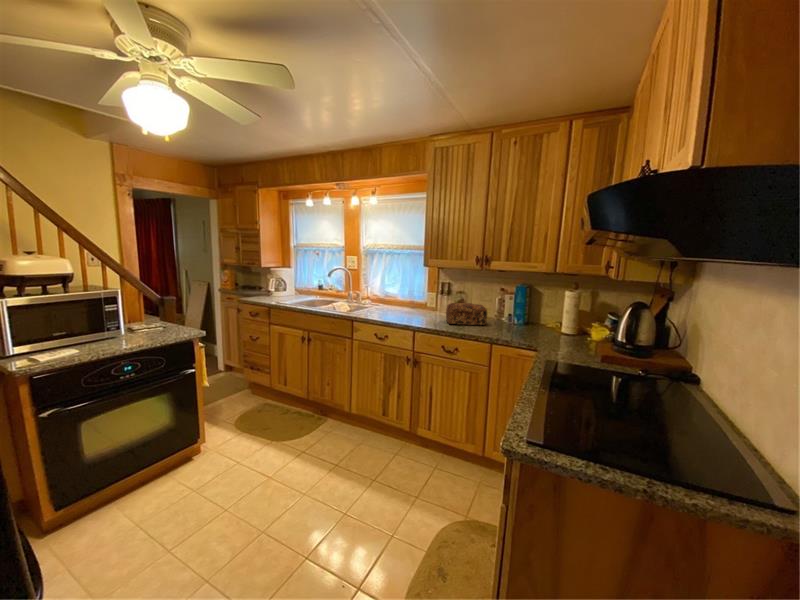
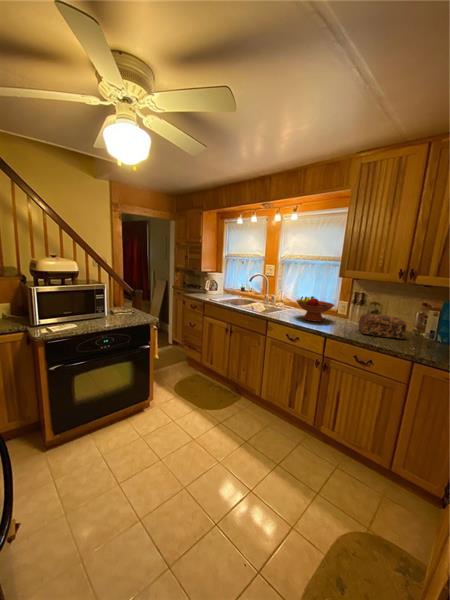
fruit bowl: none [382,289,422,317] -> present [297,296,334,322]

